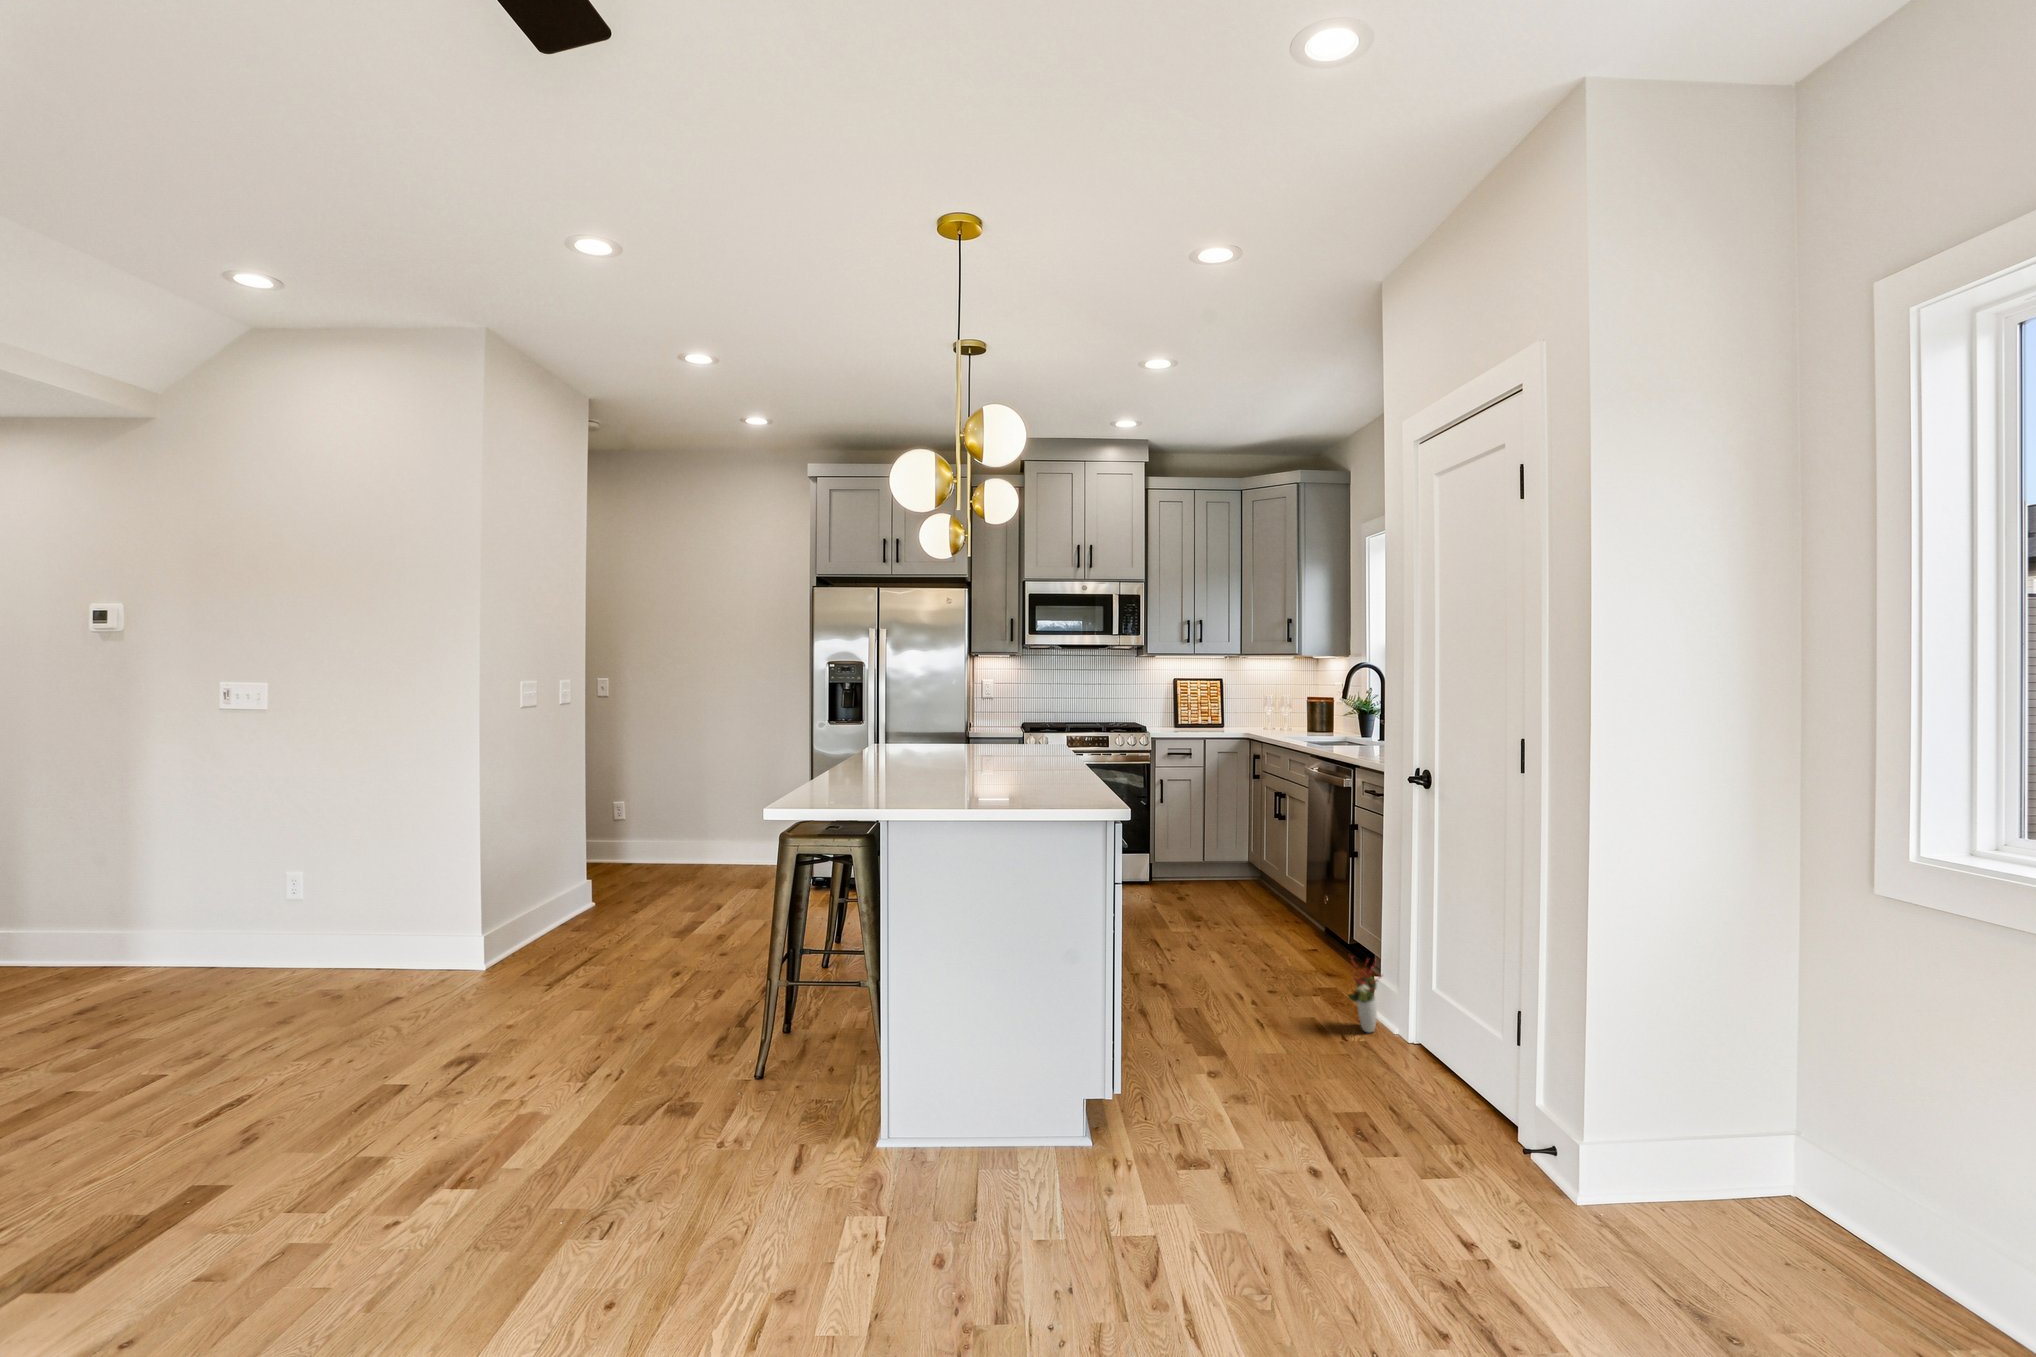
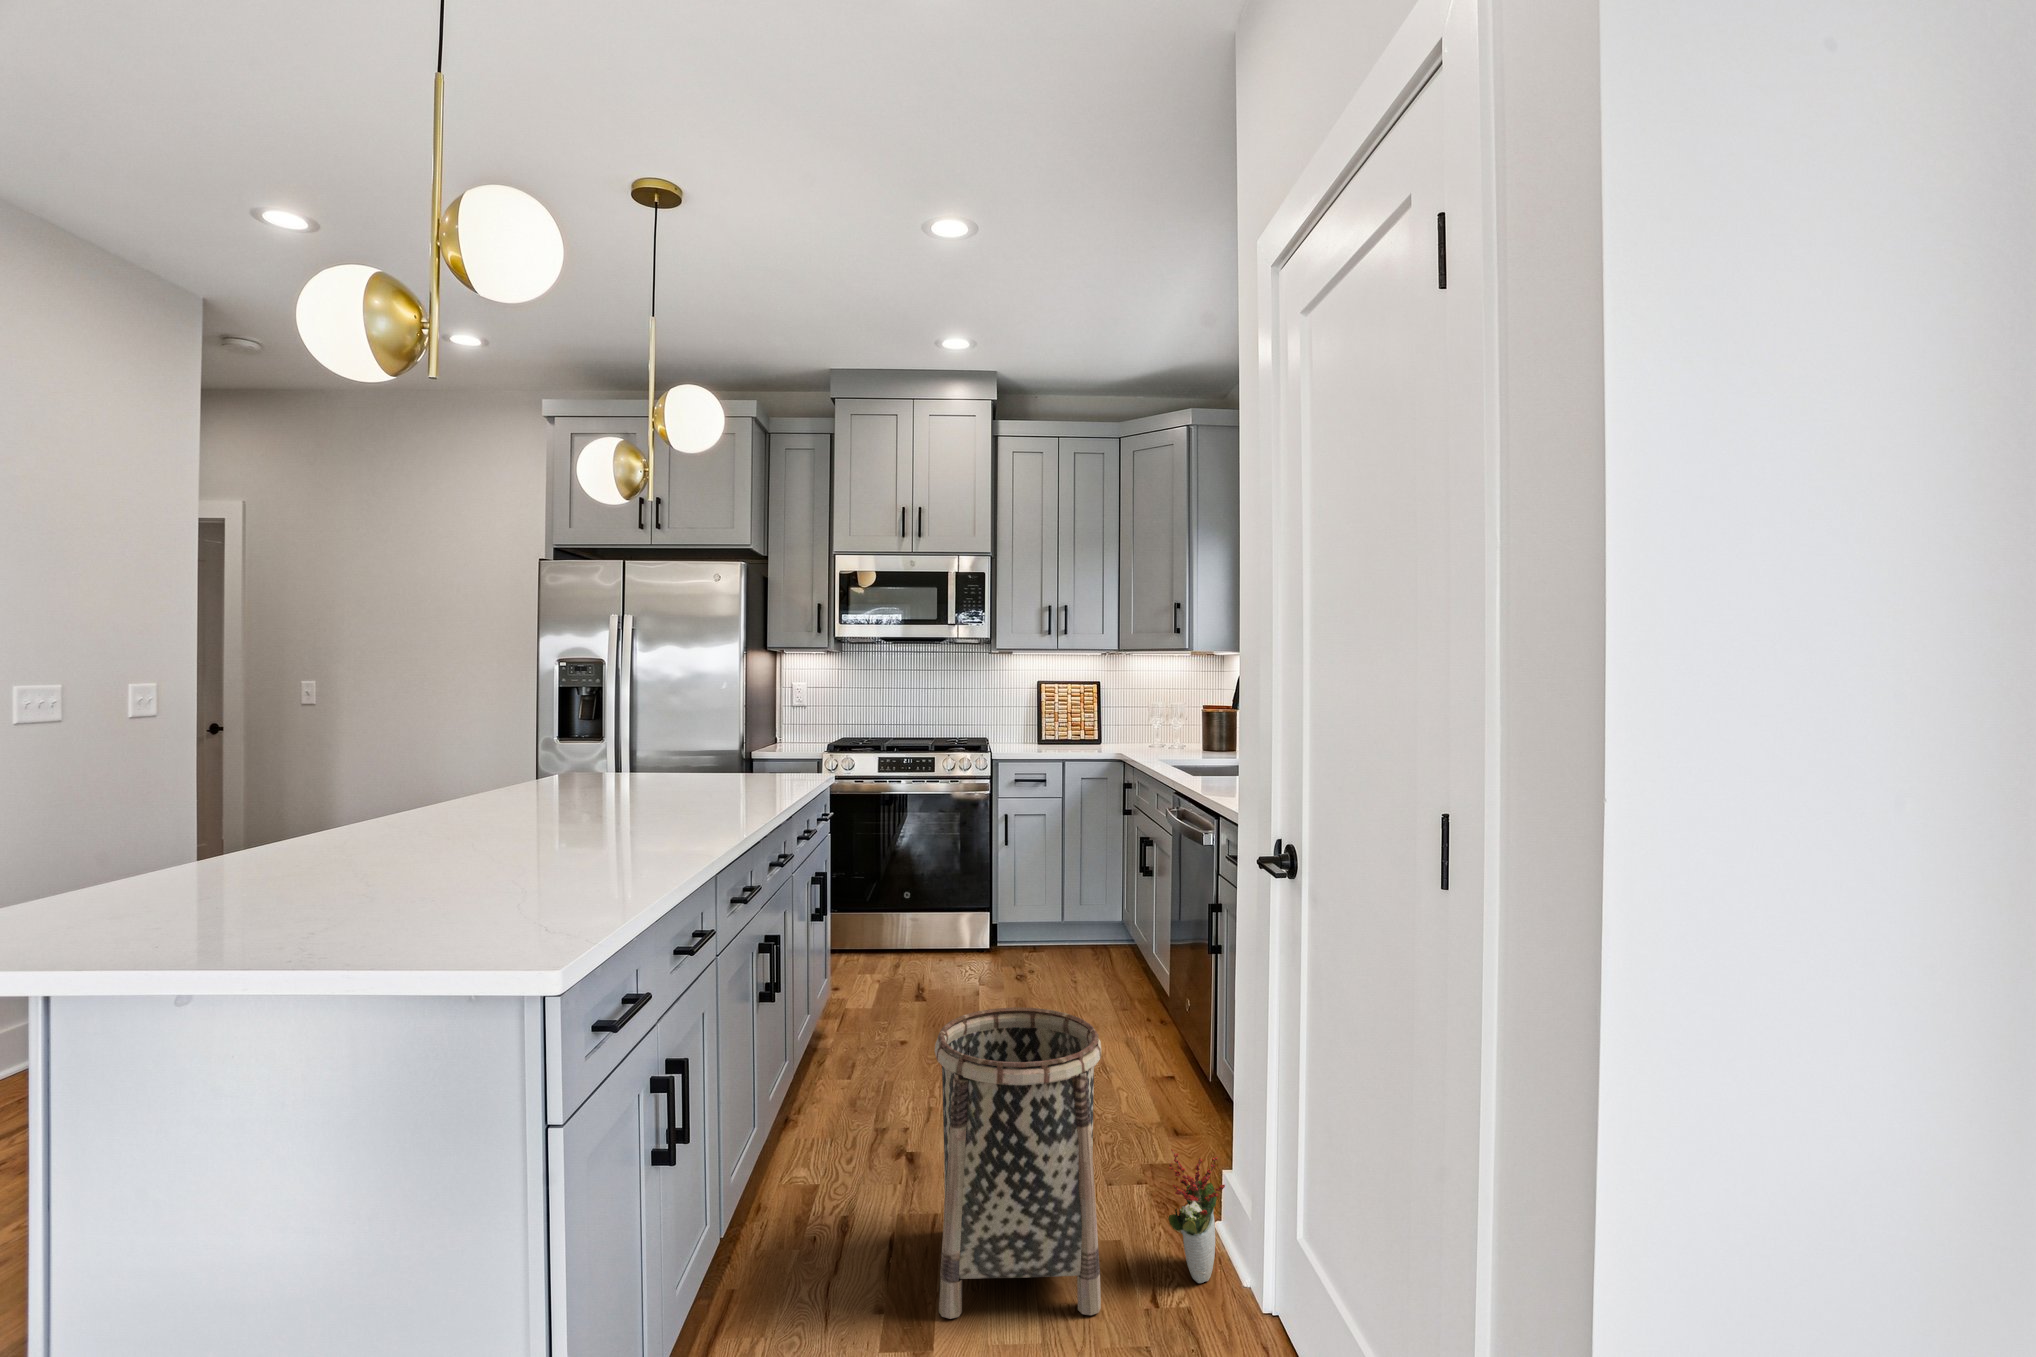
basket: none [1201,873,1313,1043] -> present [935,1007,1101,1319]

